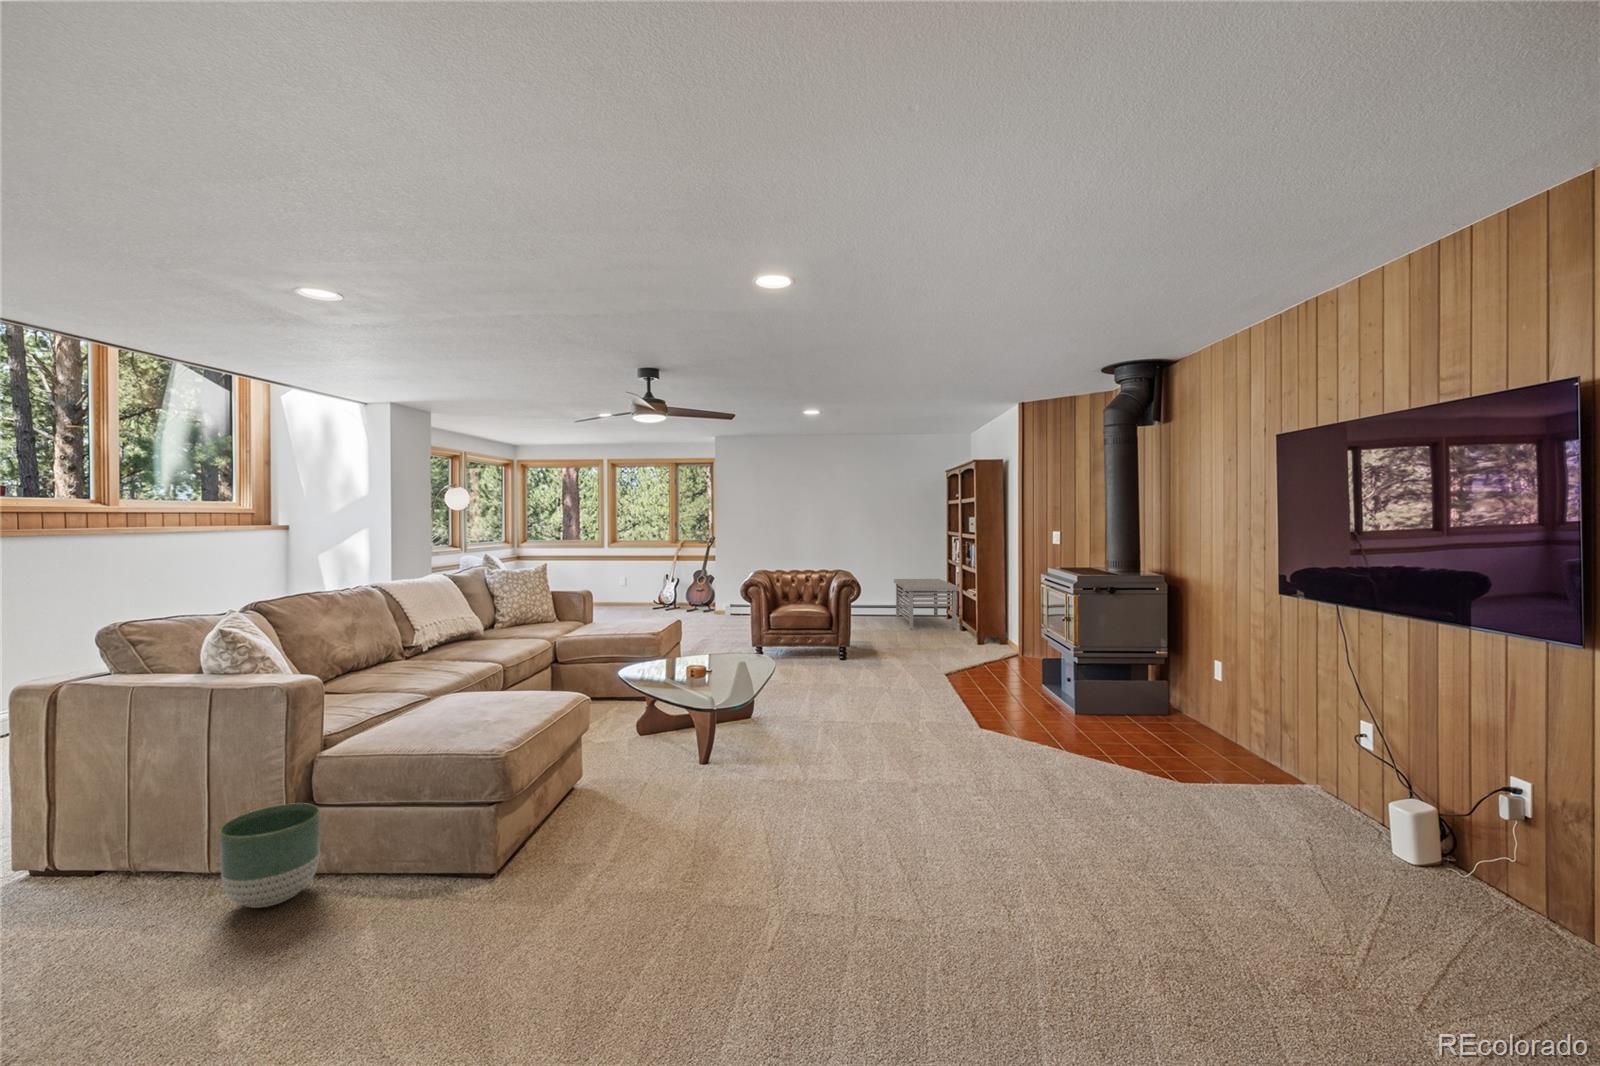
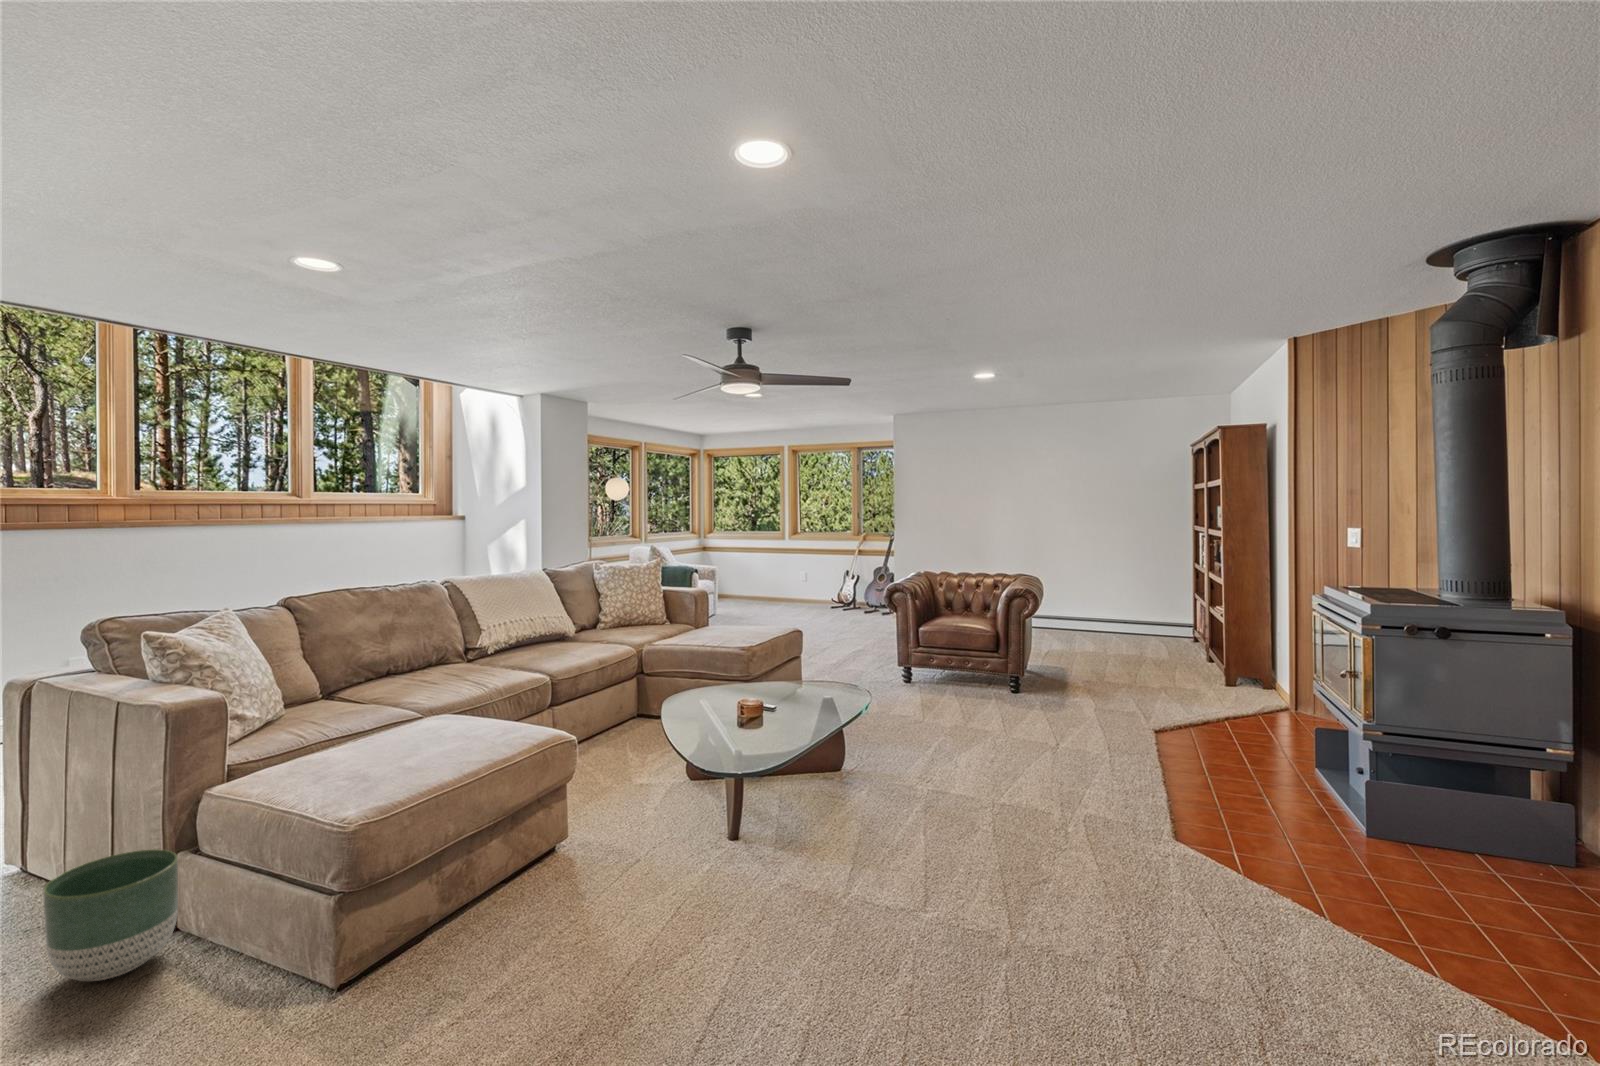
storage bench: present [894,579,959,629] -> none [1119,587,1207,658]

